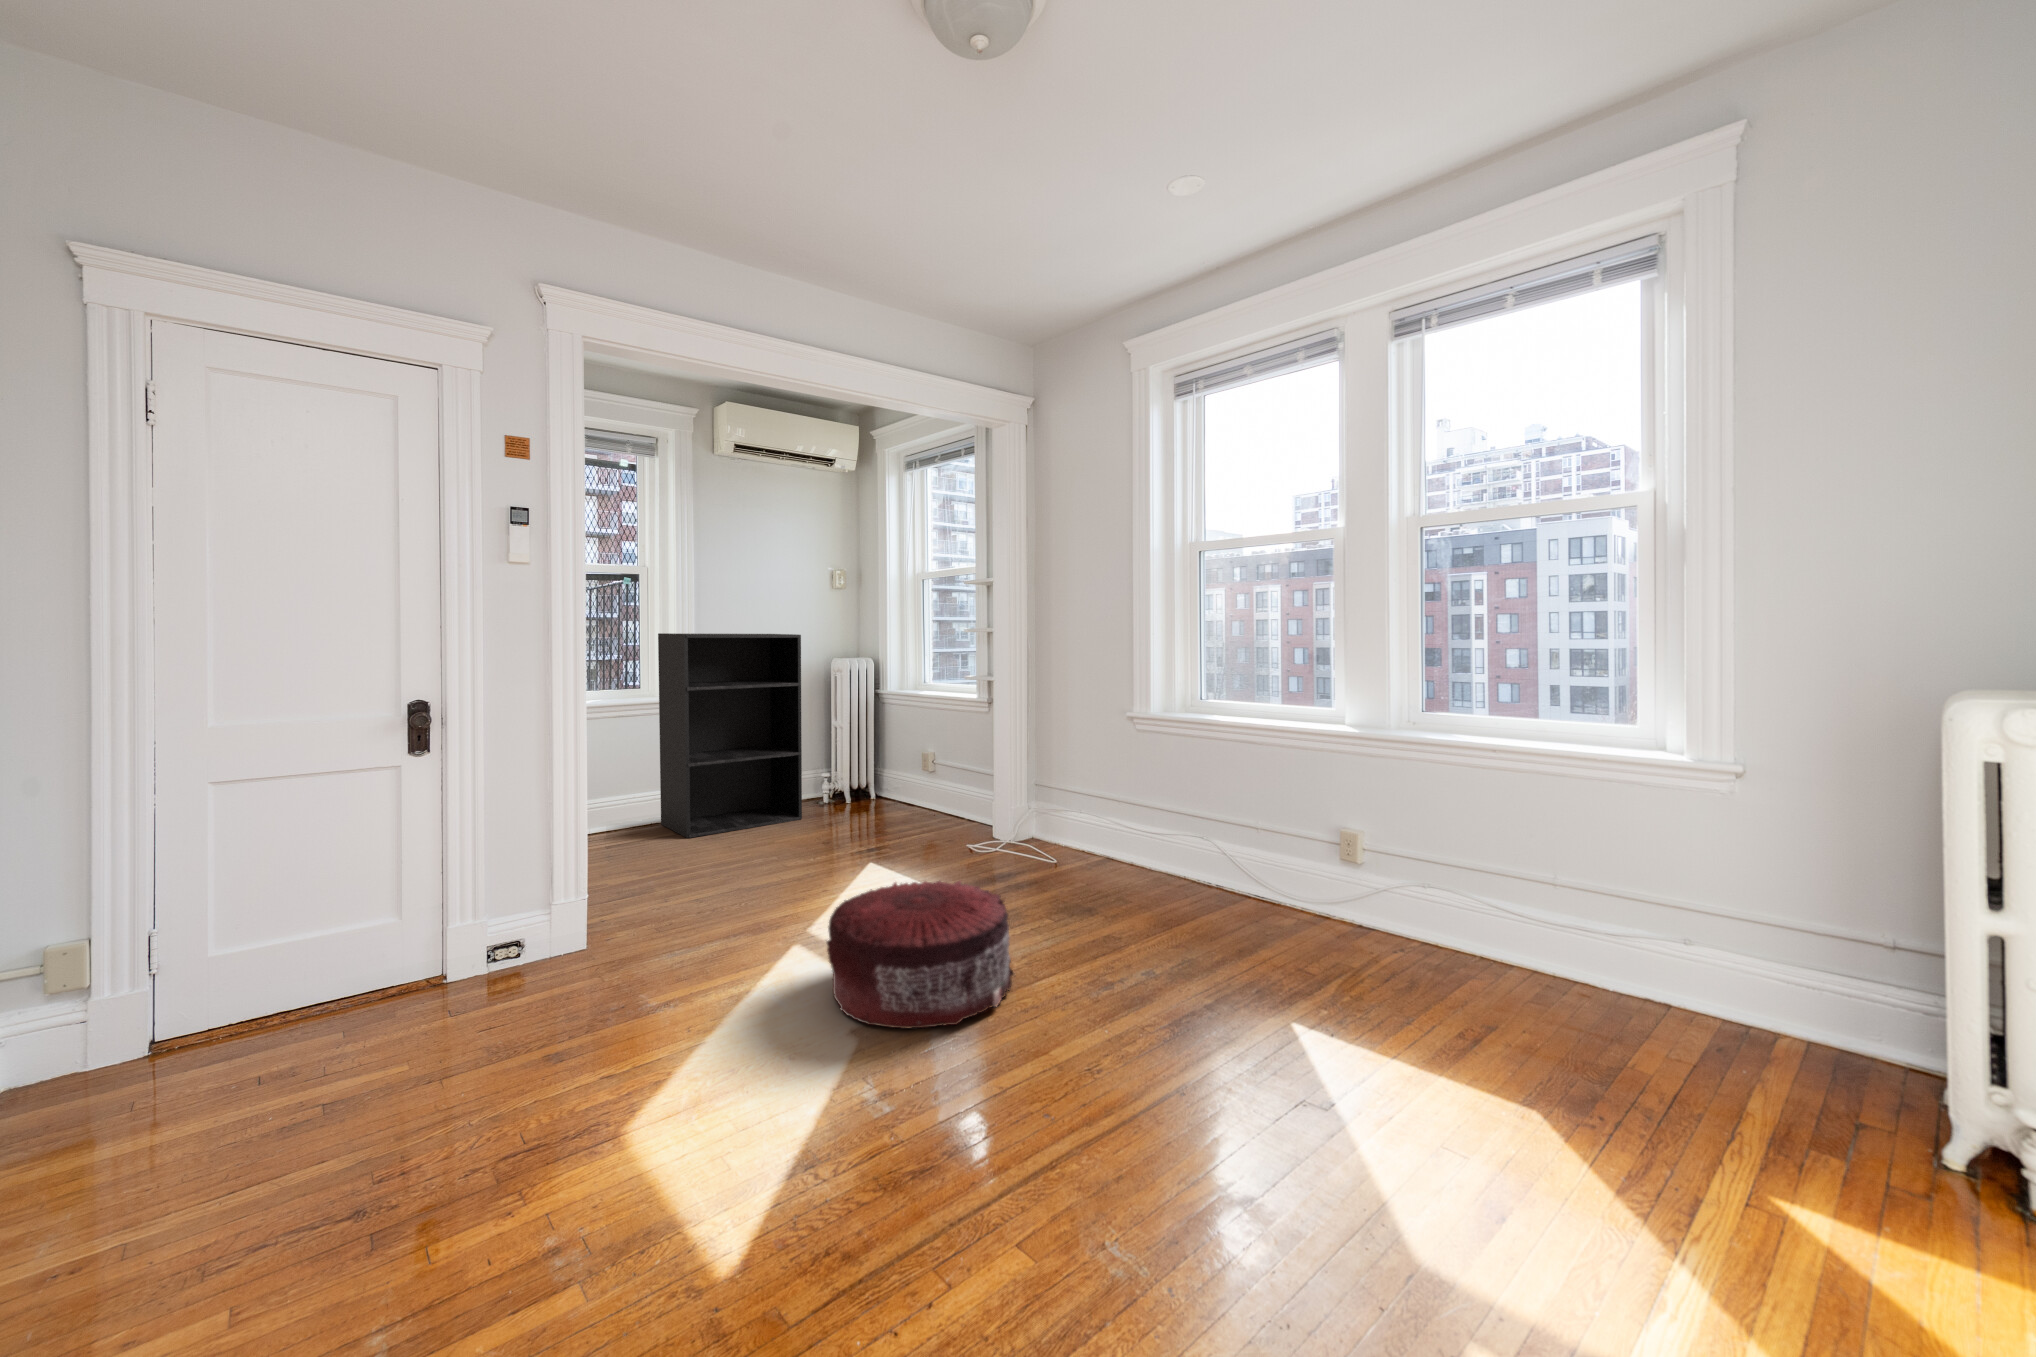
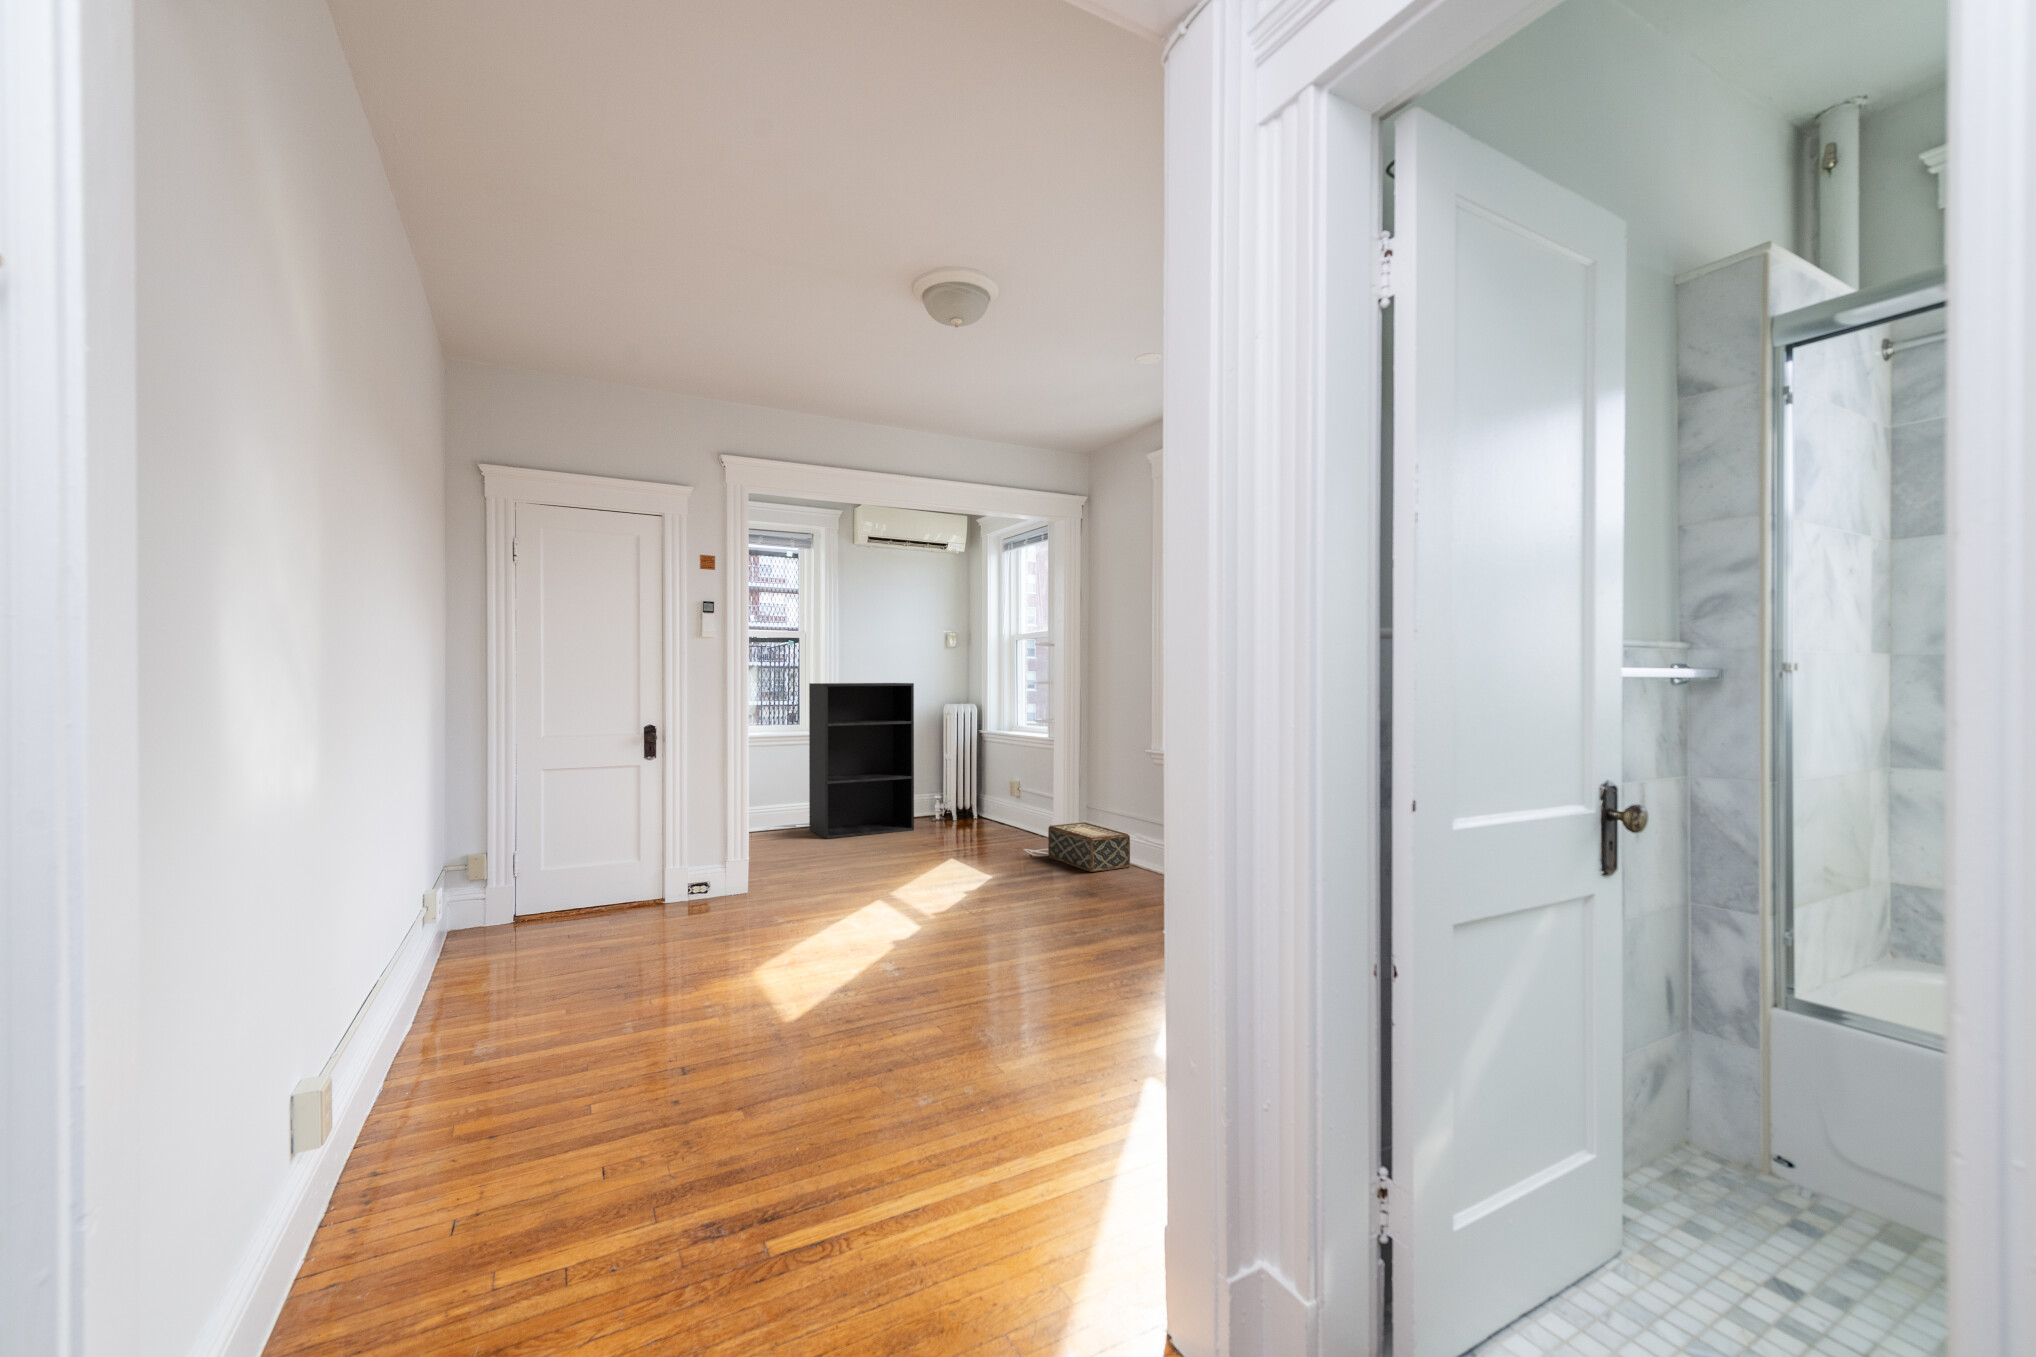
woven basket: none [993,809,1102,877] -> present [1048,822,1130,872]
pouf: present [827,881,1014,1029] -> none [885,853,1015,940]

